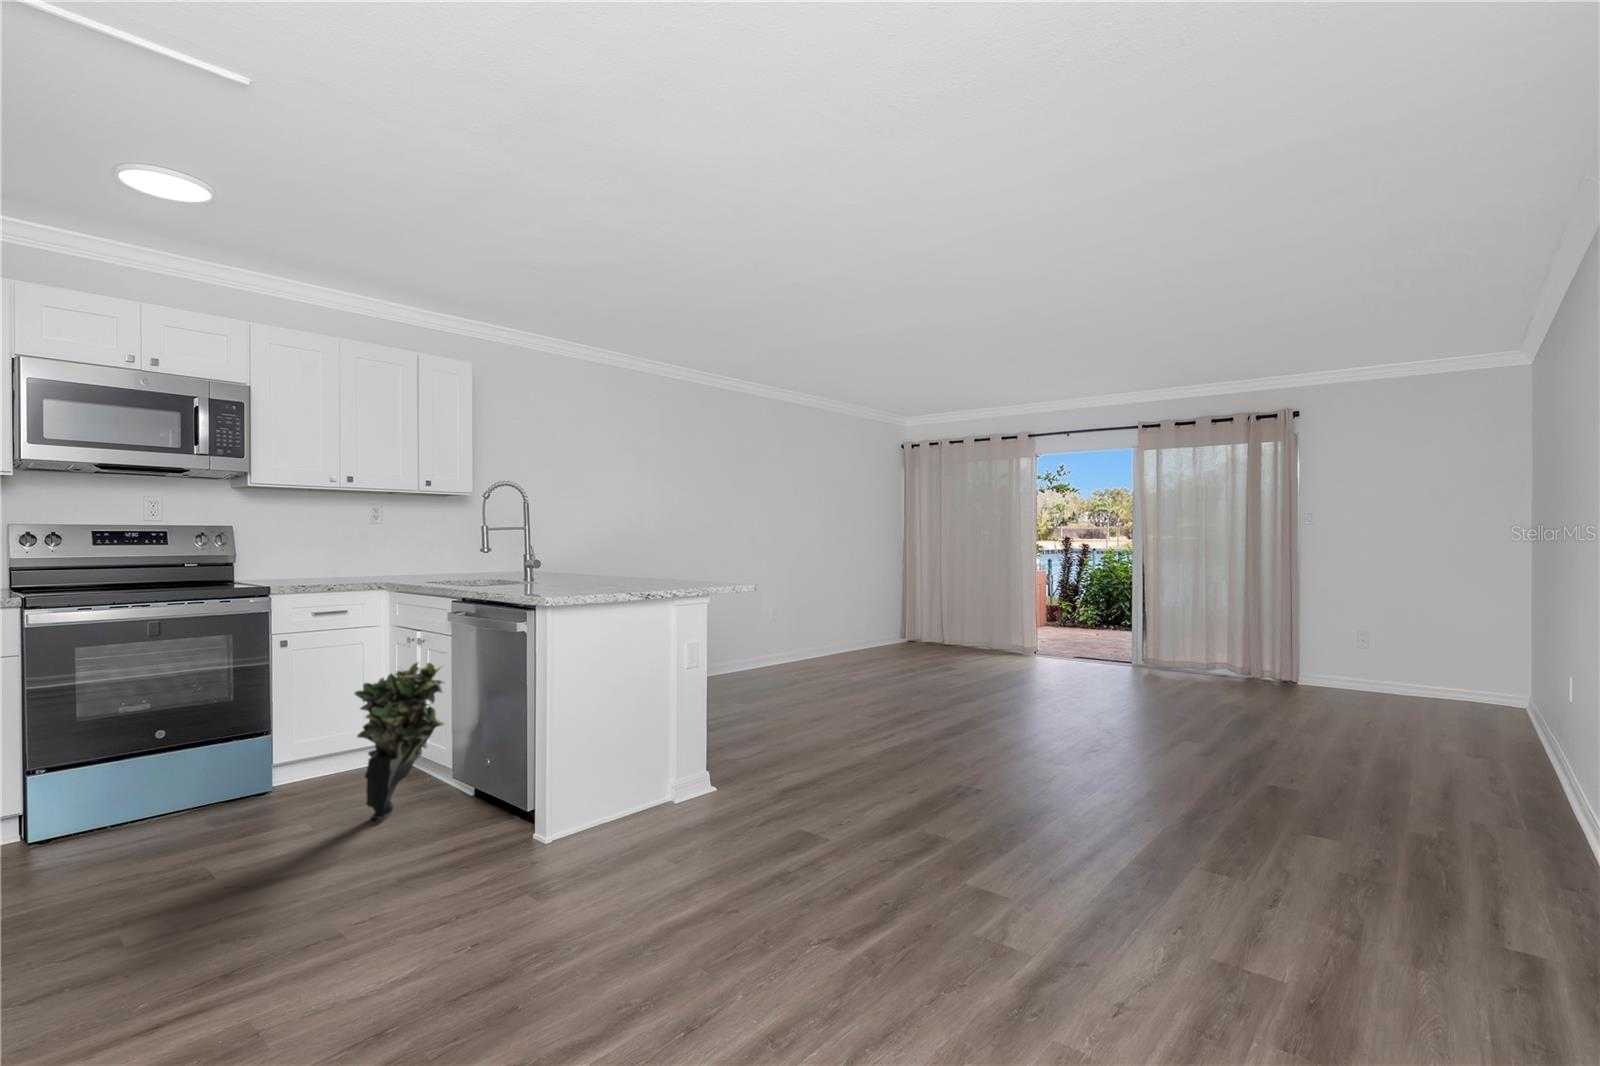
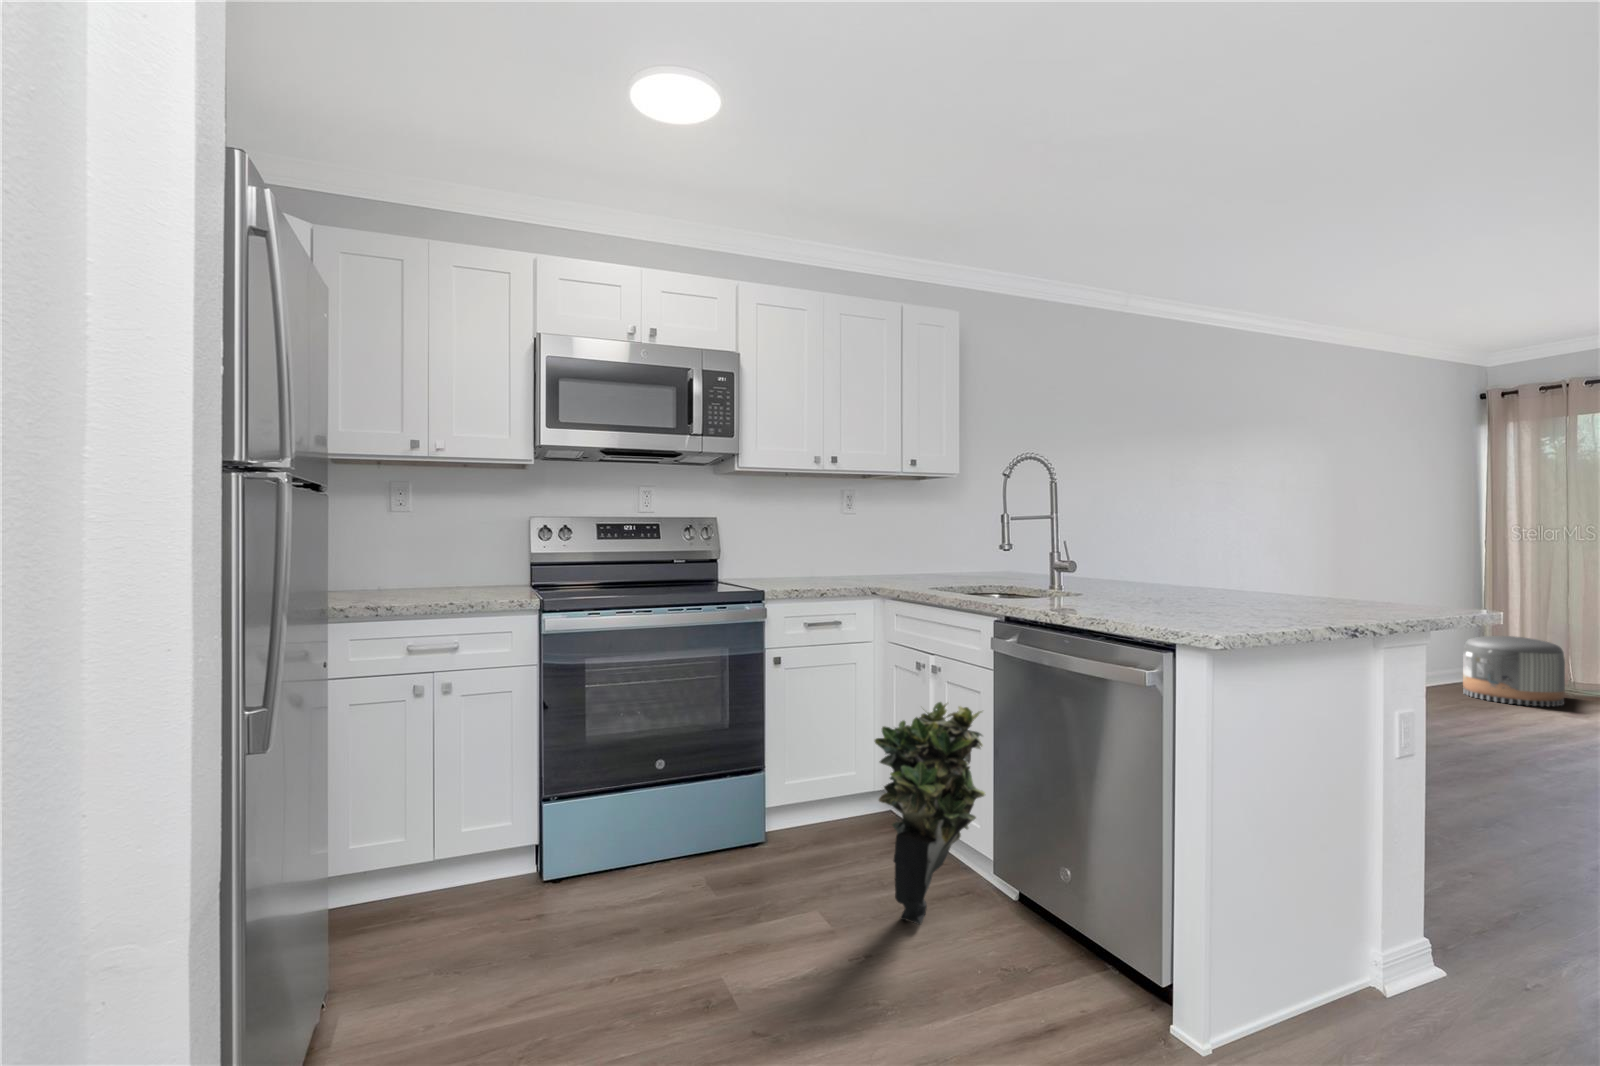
pouf: none [885,606,936,652] -> present [1463,636,1565,706]

